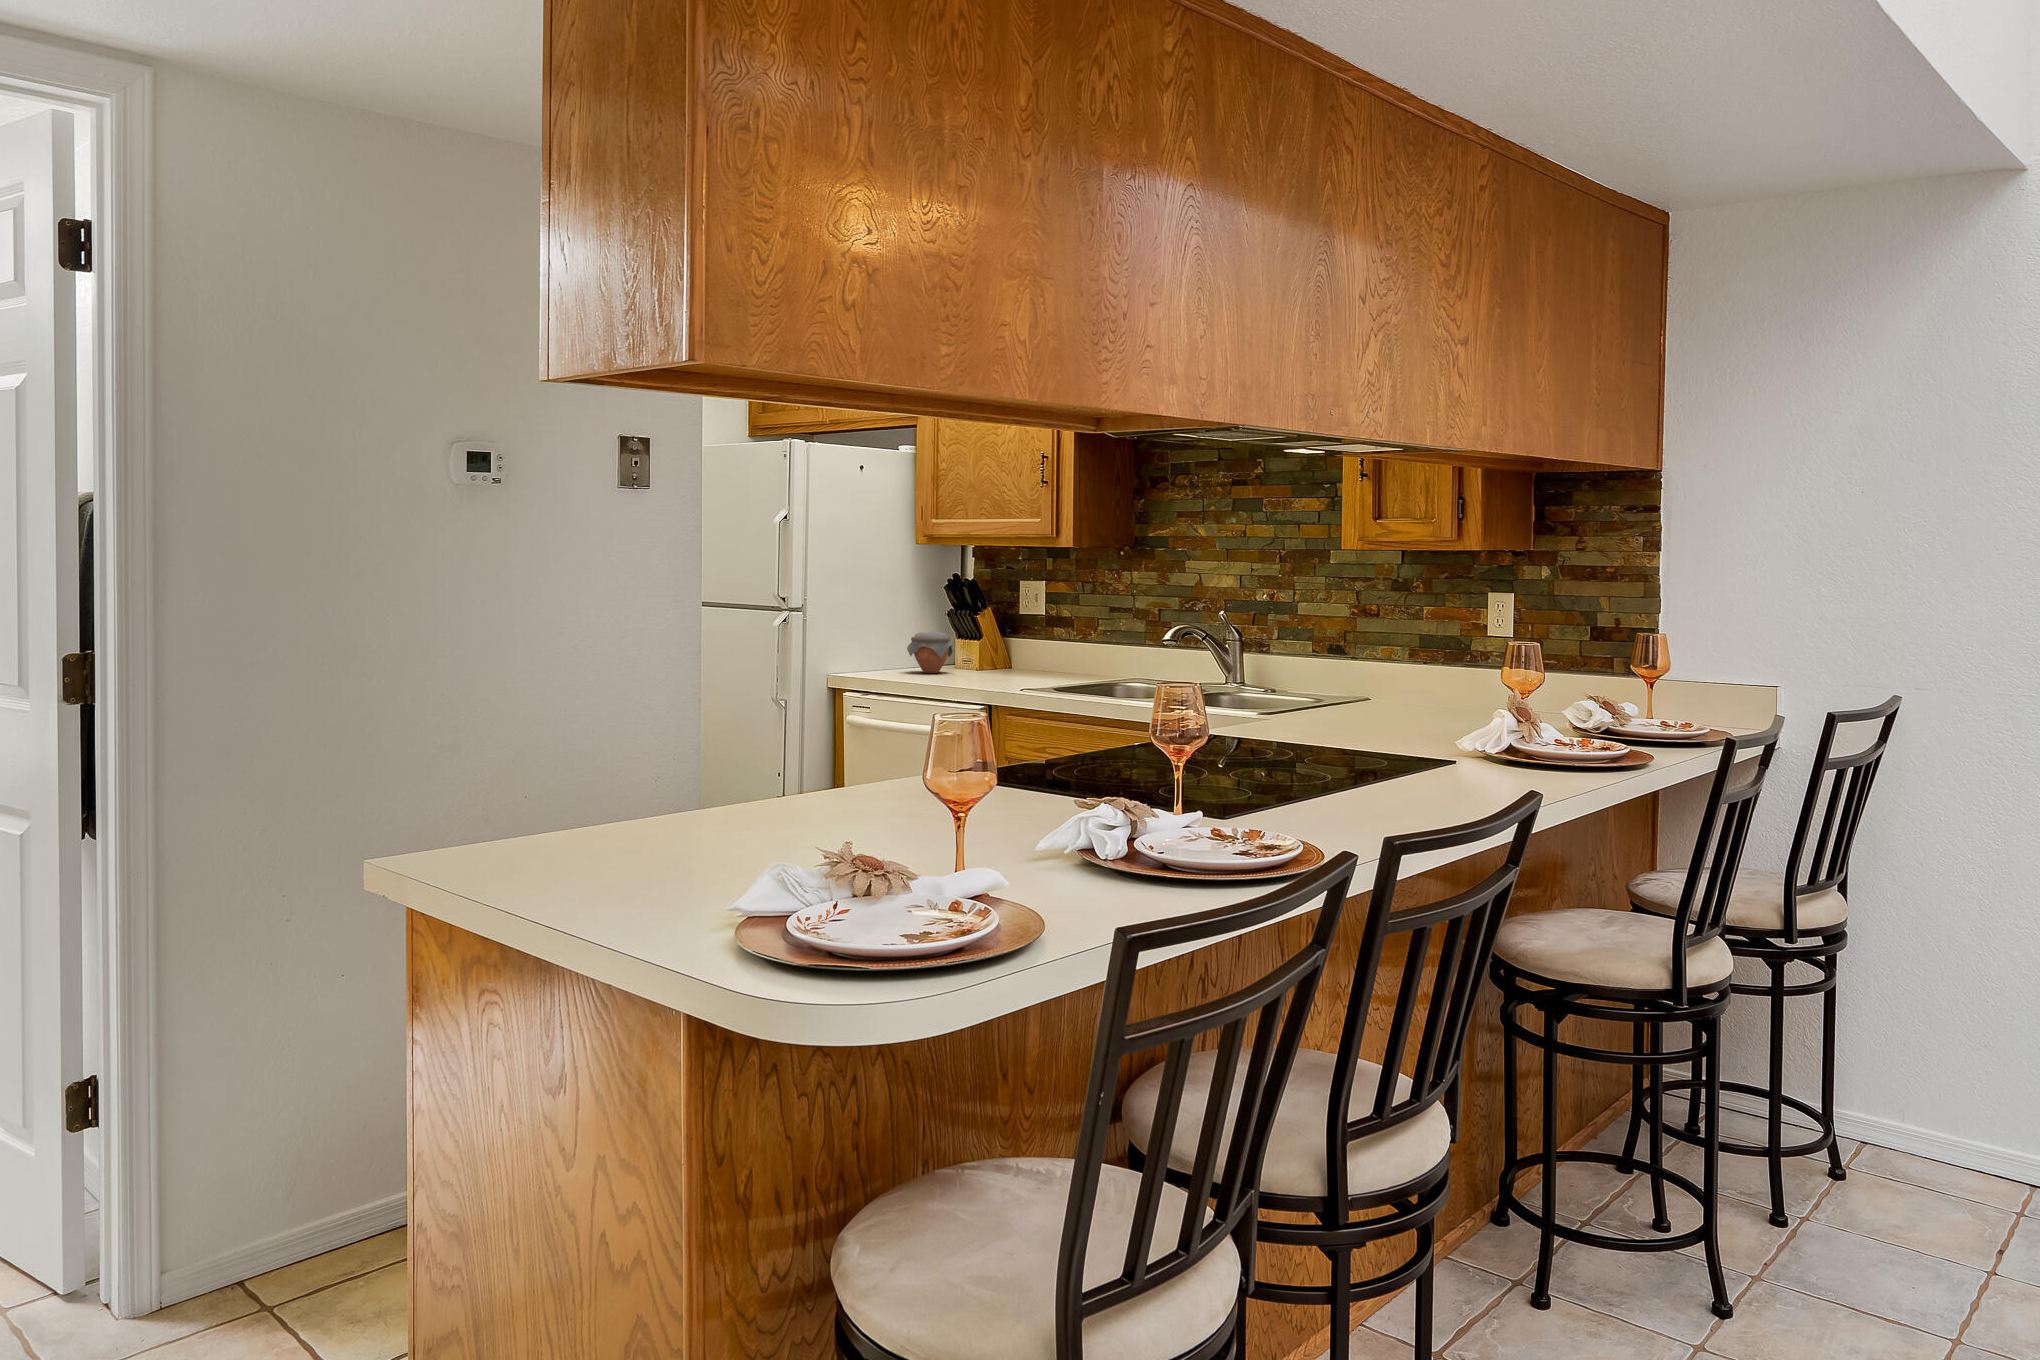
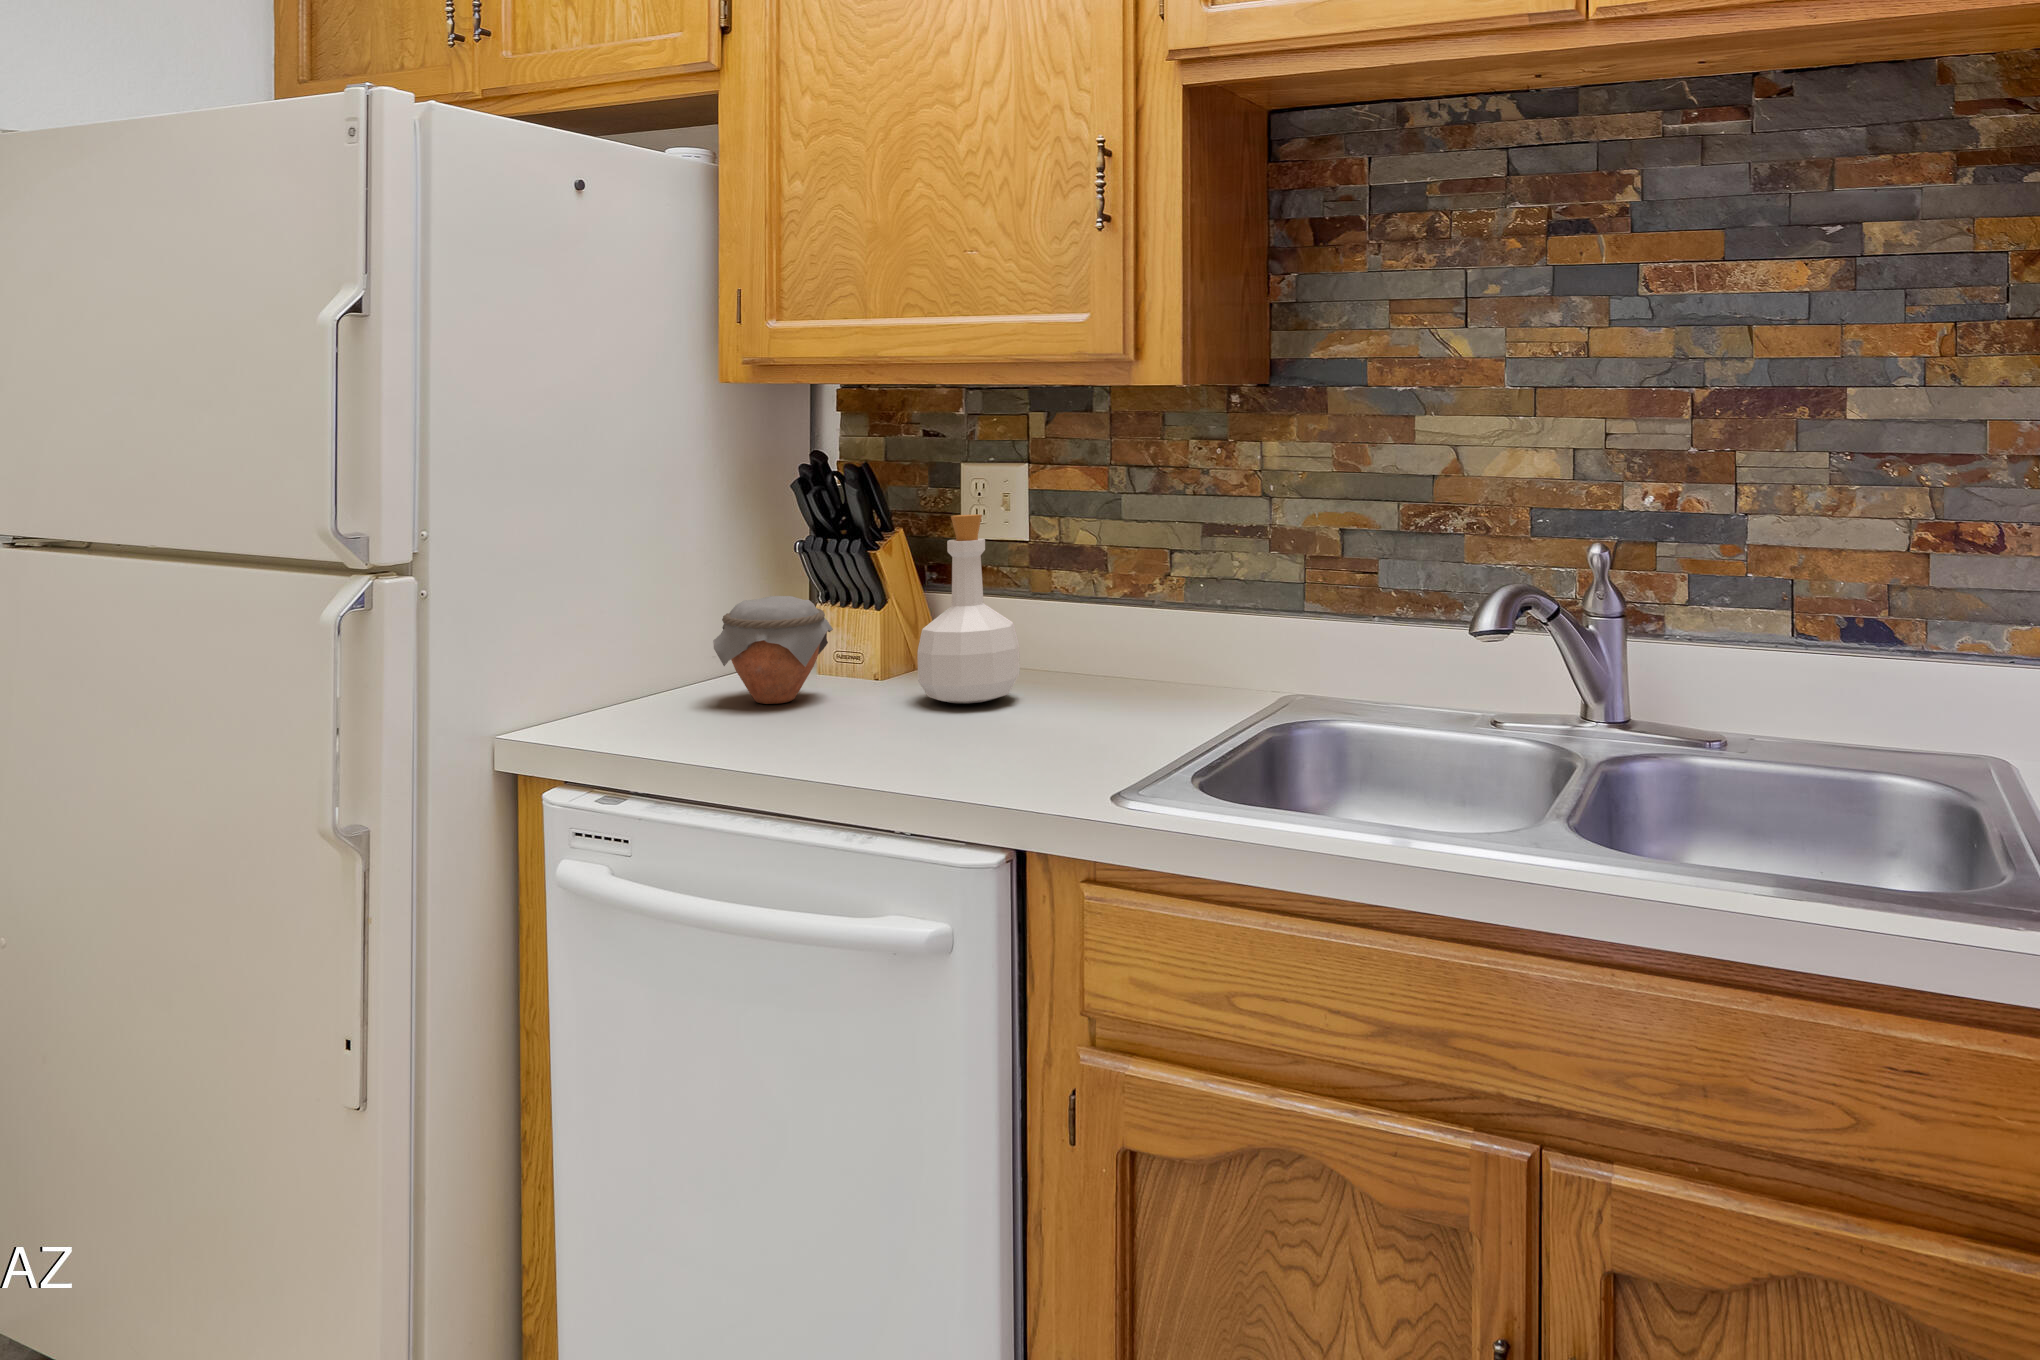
bottle: none [984,600,1026,676] -> present [917,514,1020,703]

